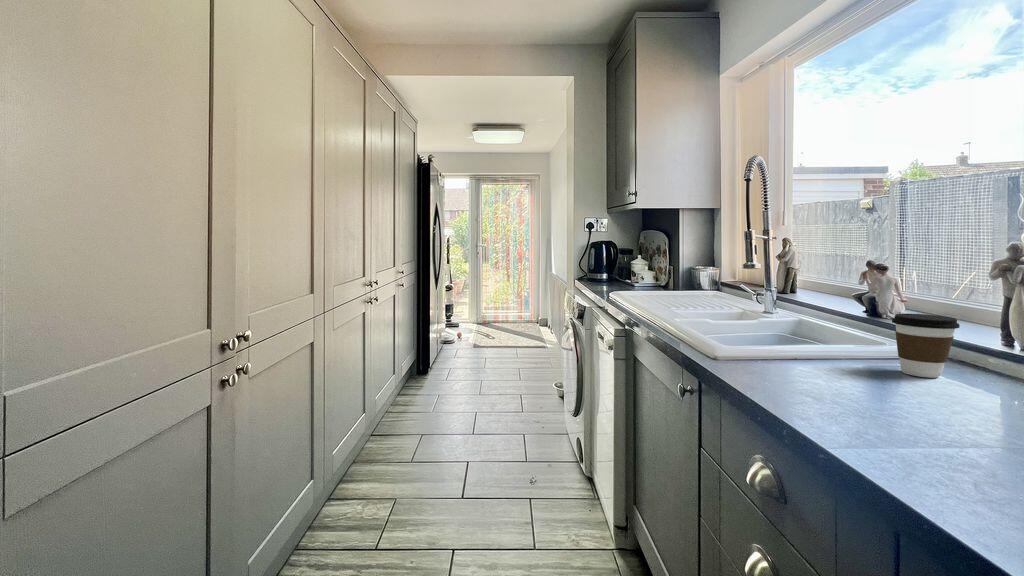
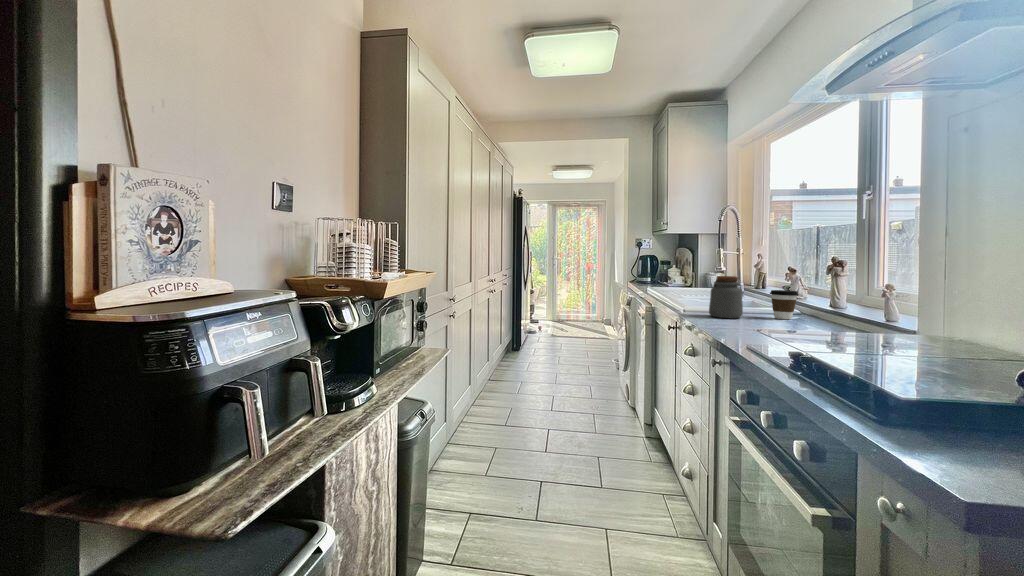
jar: none [772,286,849,381] -> present [709,276,743,318]

